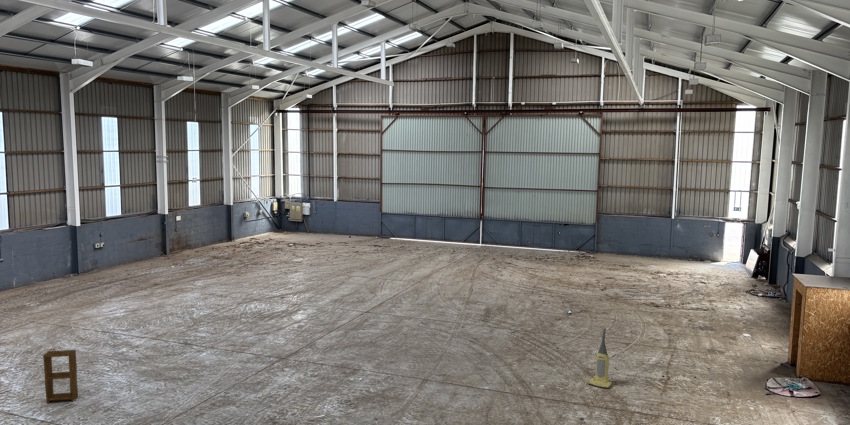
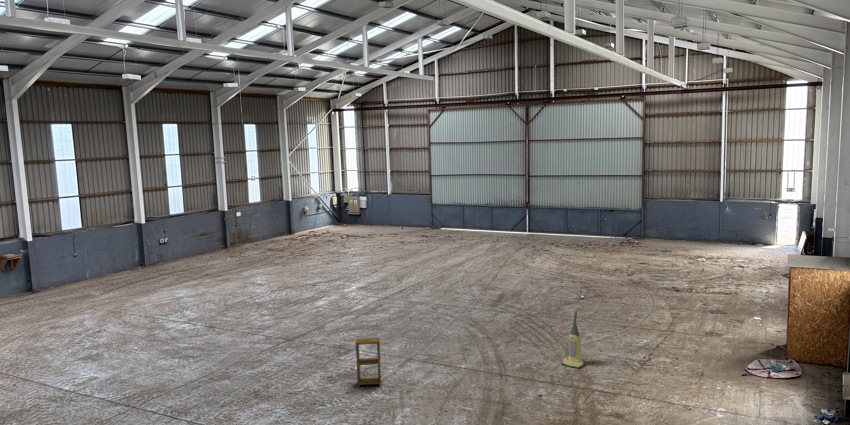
shelving unit: present [43,350,78,403] -> present [356,338,381,387]

